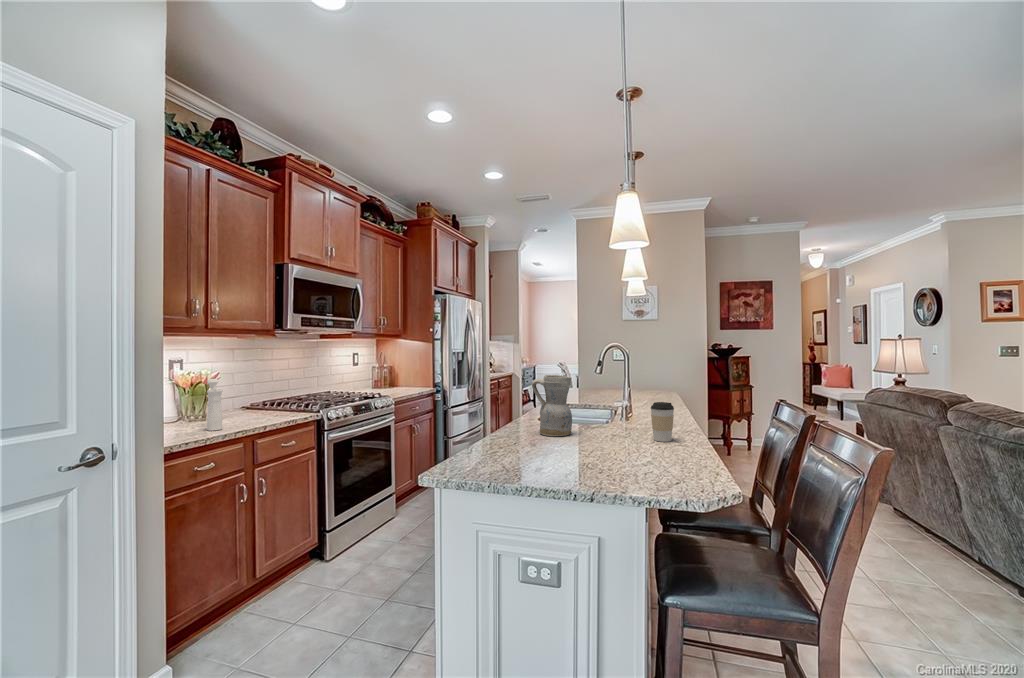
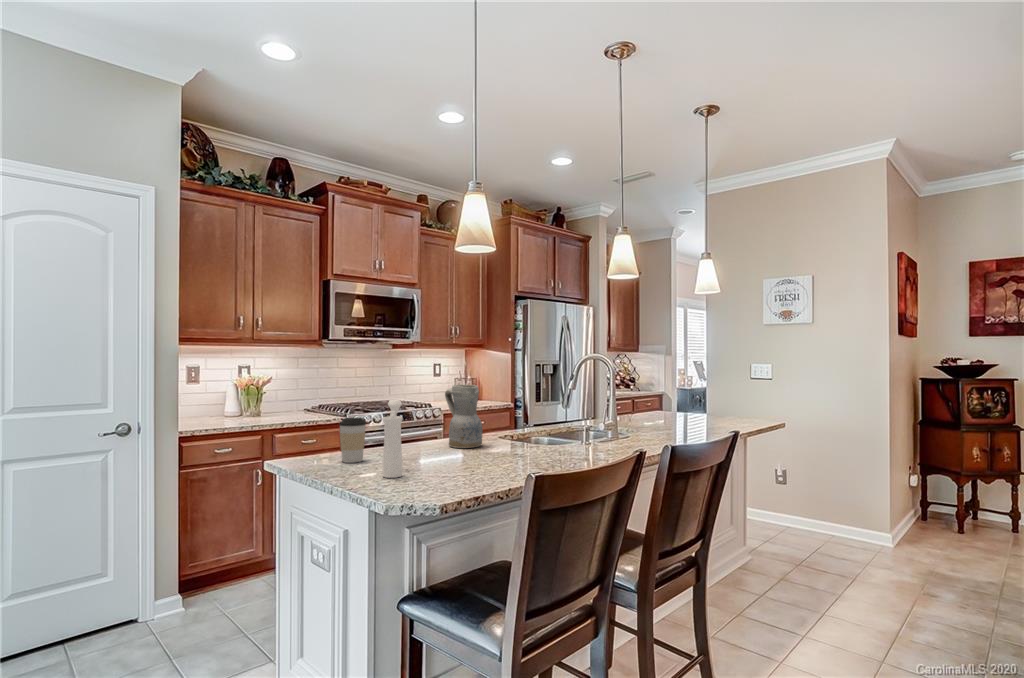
pepper mill: present [207,379,223,431] -> present [383,400,403,478]
coffee cup: present [651,402,674,442] -> present [340,418,366,463]

